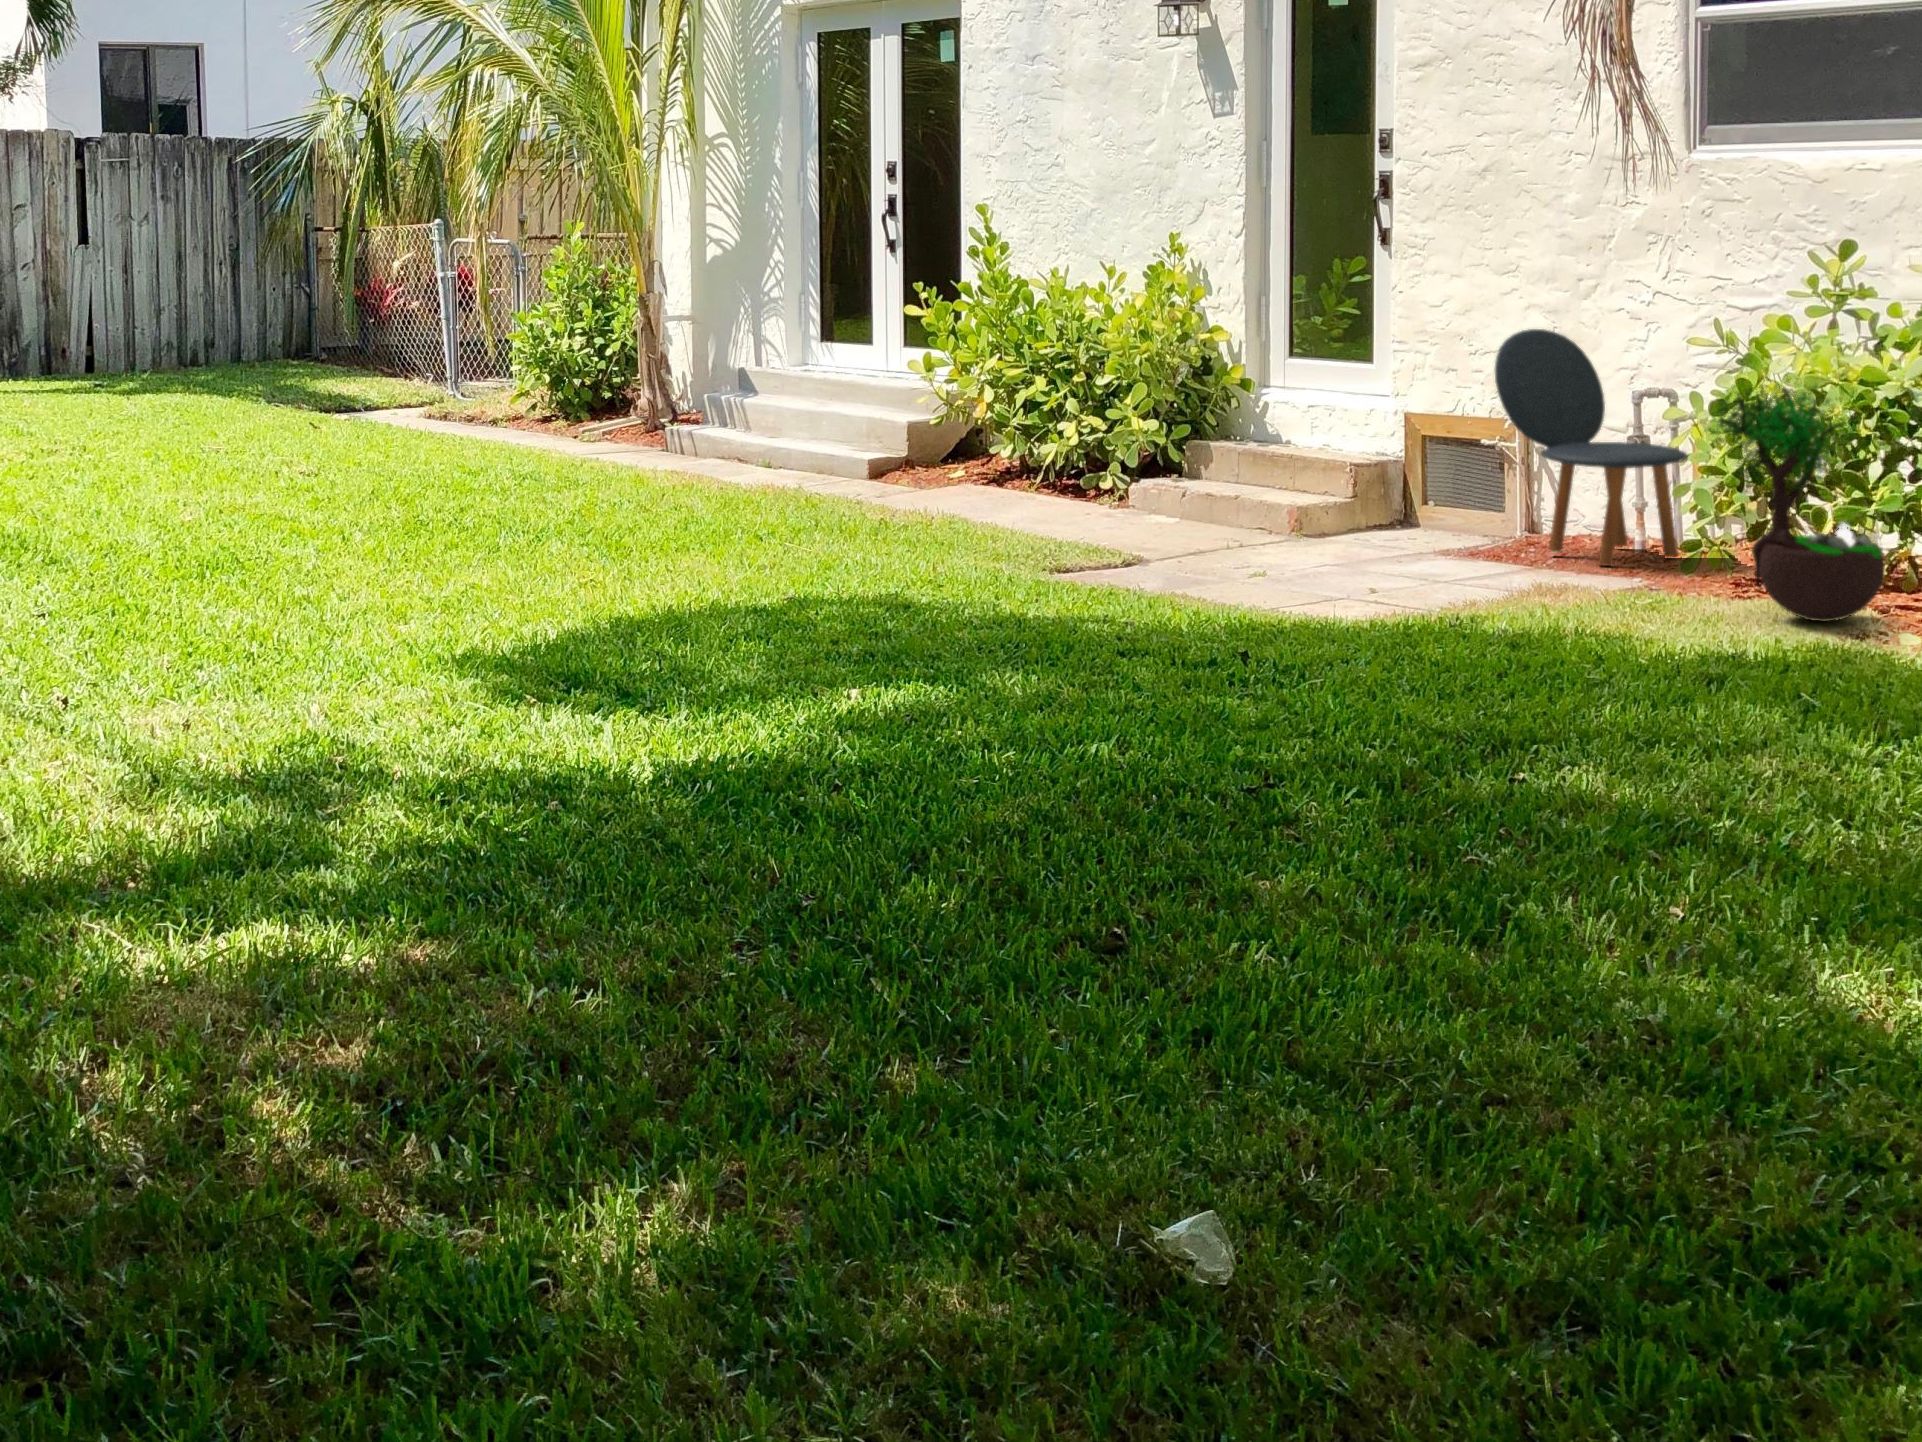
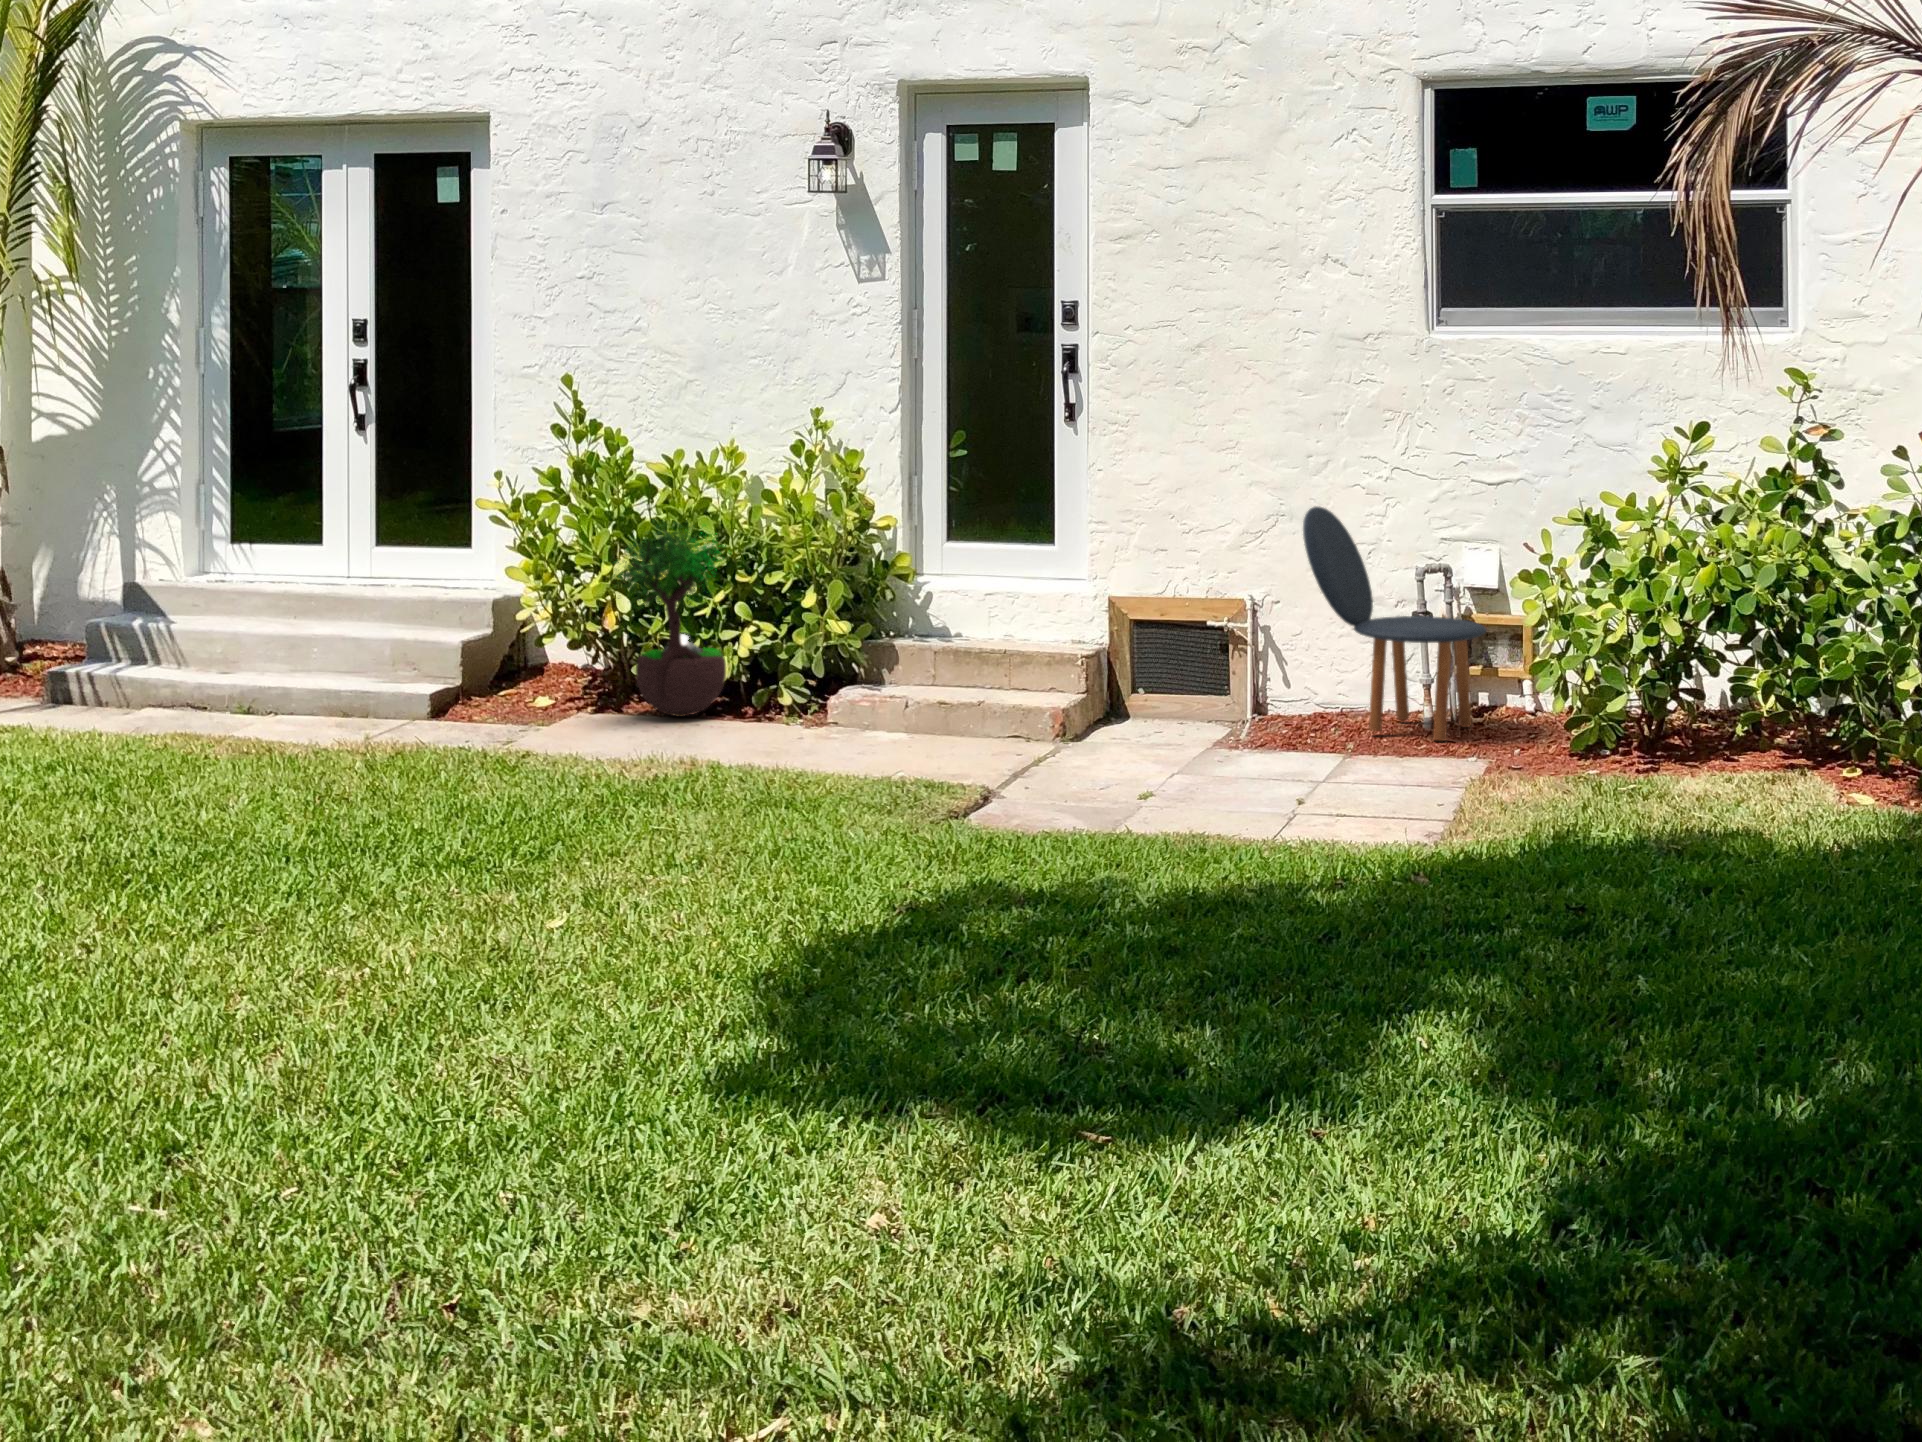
potted tree: present [1705,375,1885,622] -> present [611,522,726,716]

